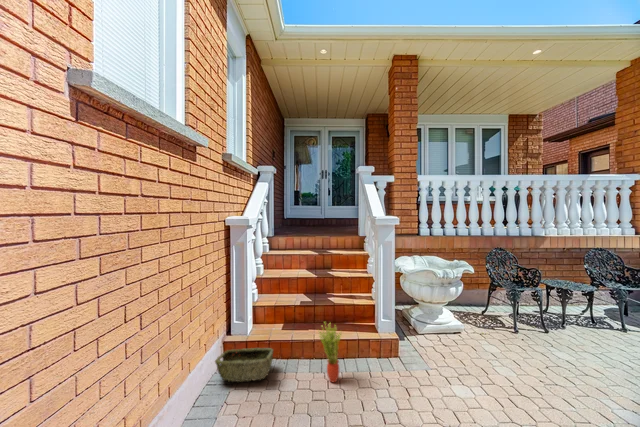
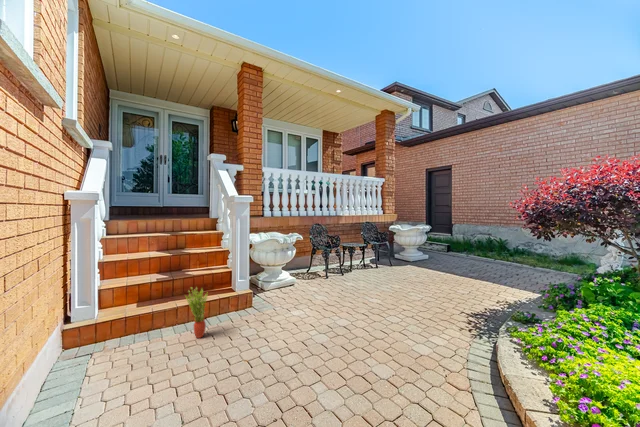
woven basket: present [215,348,273,382] -> none [59,323,134,366]

